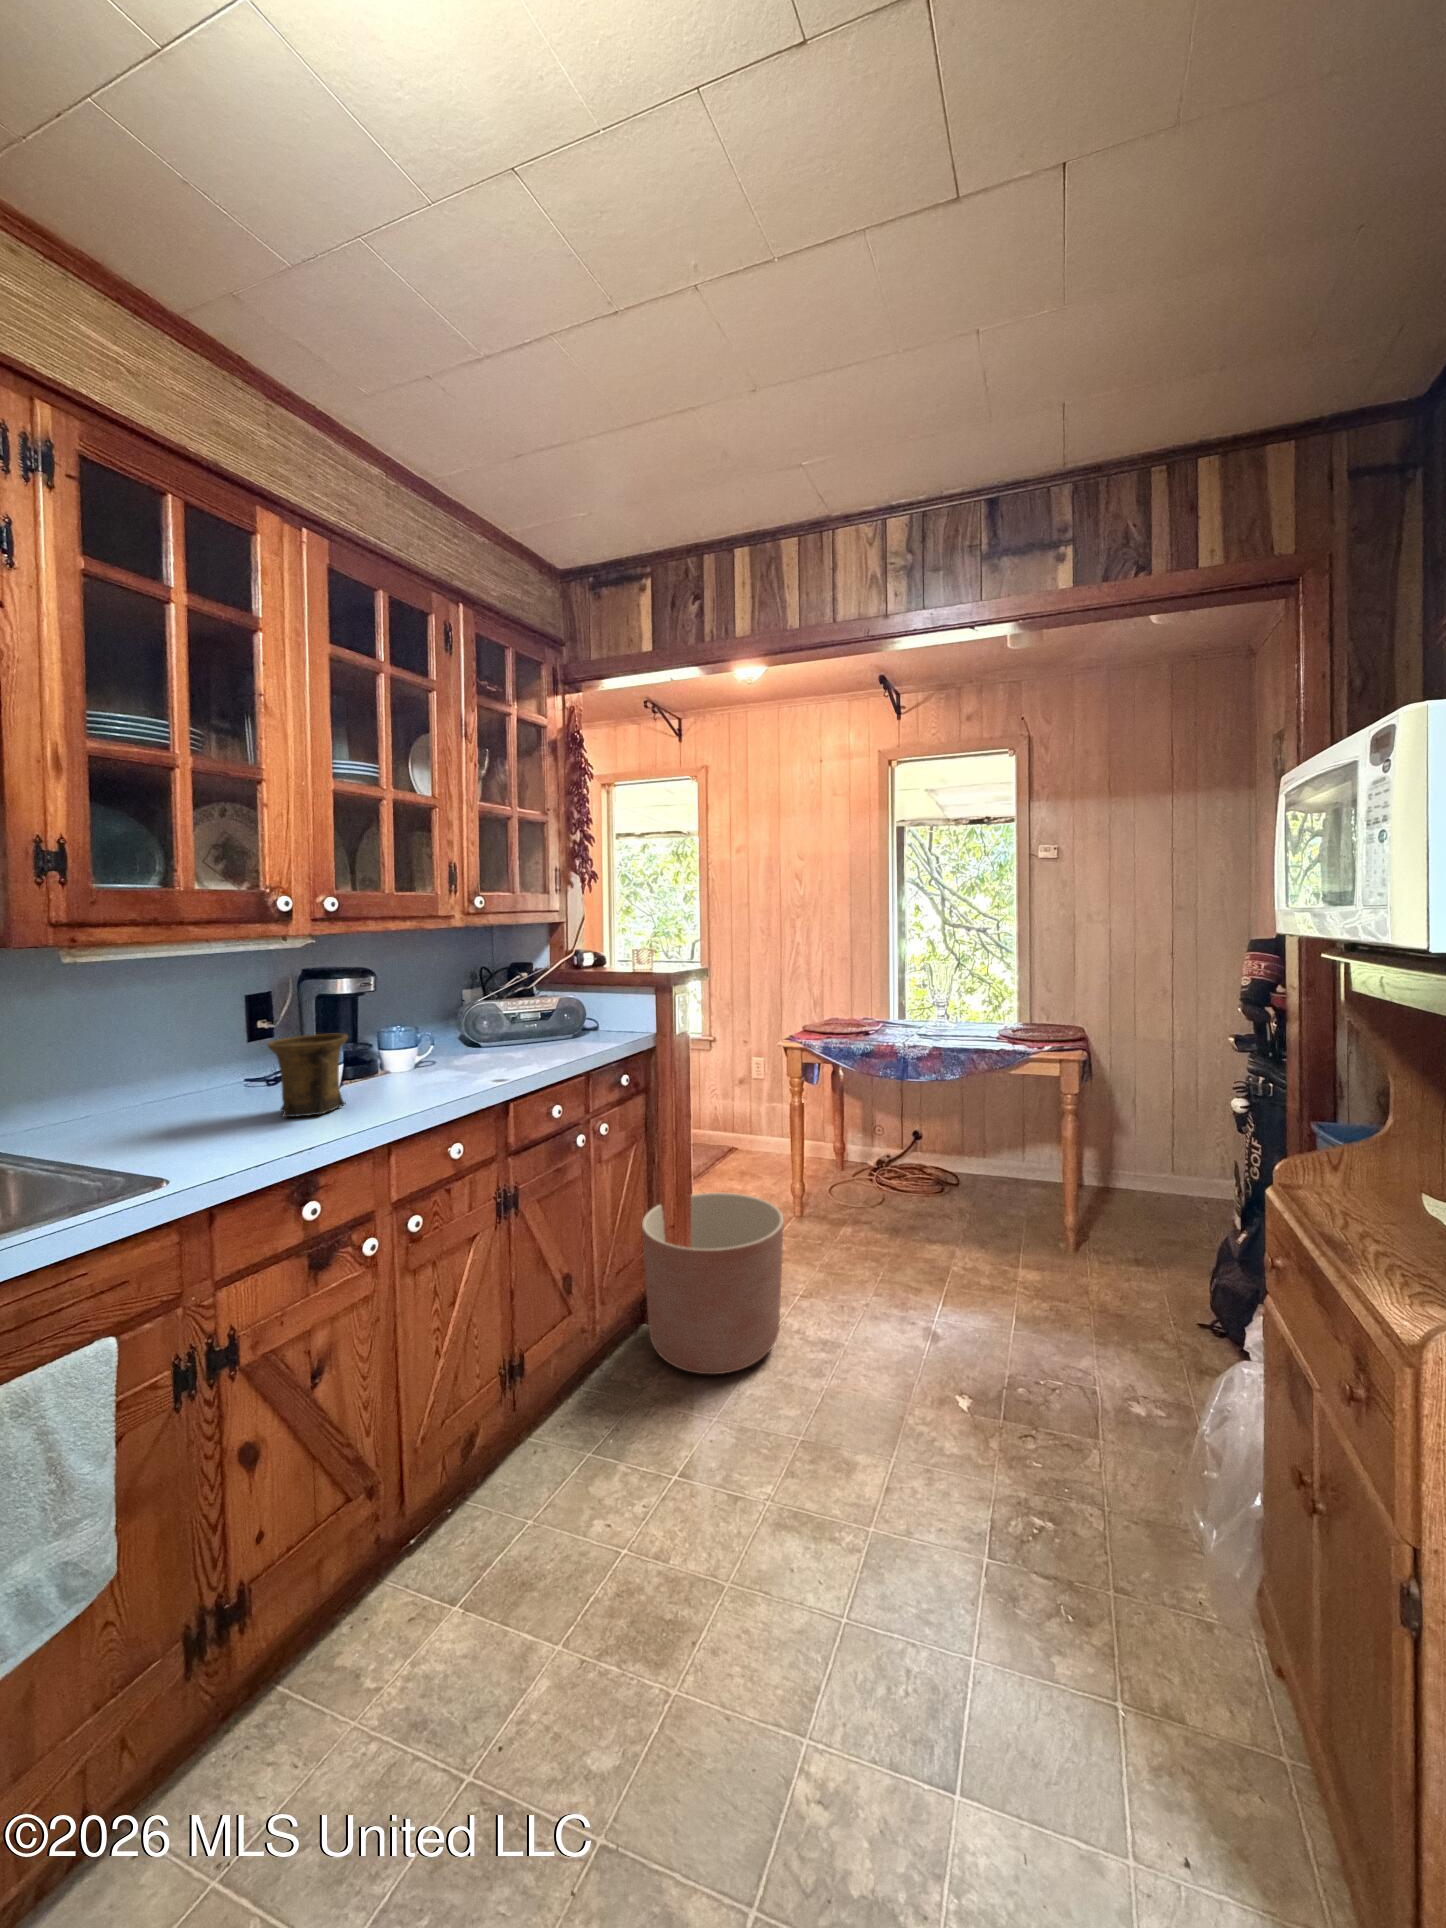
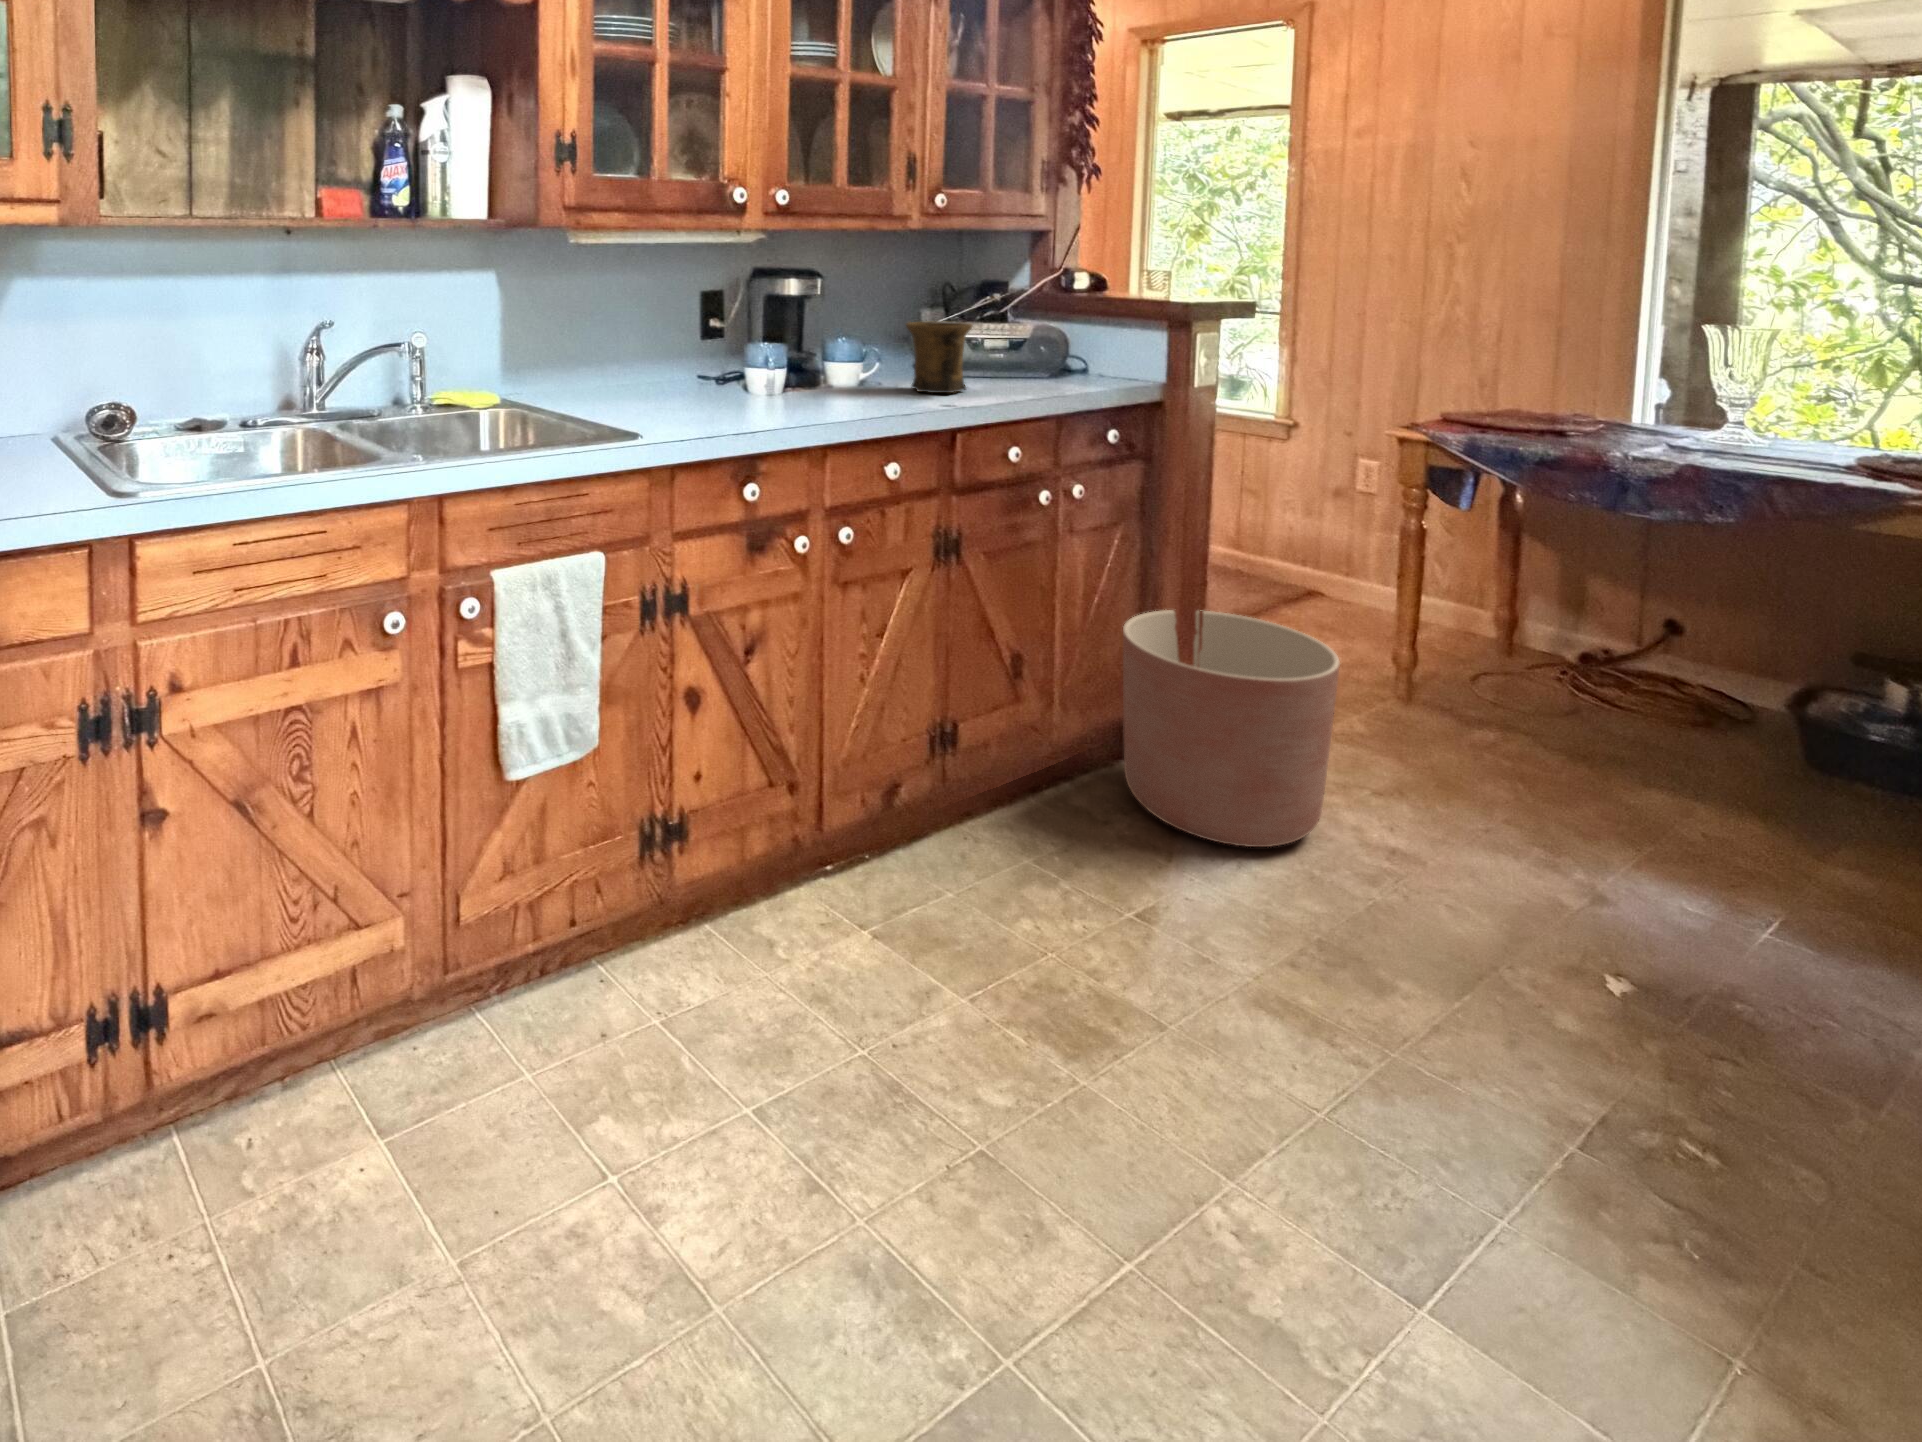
mug: present [268,1033,348,1117] -> present [906,321,973,393]

